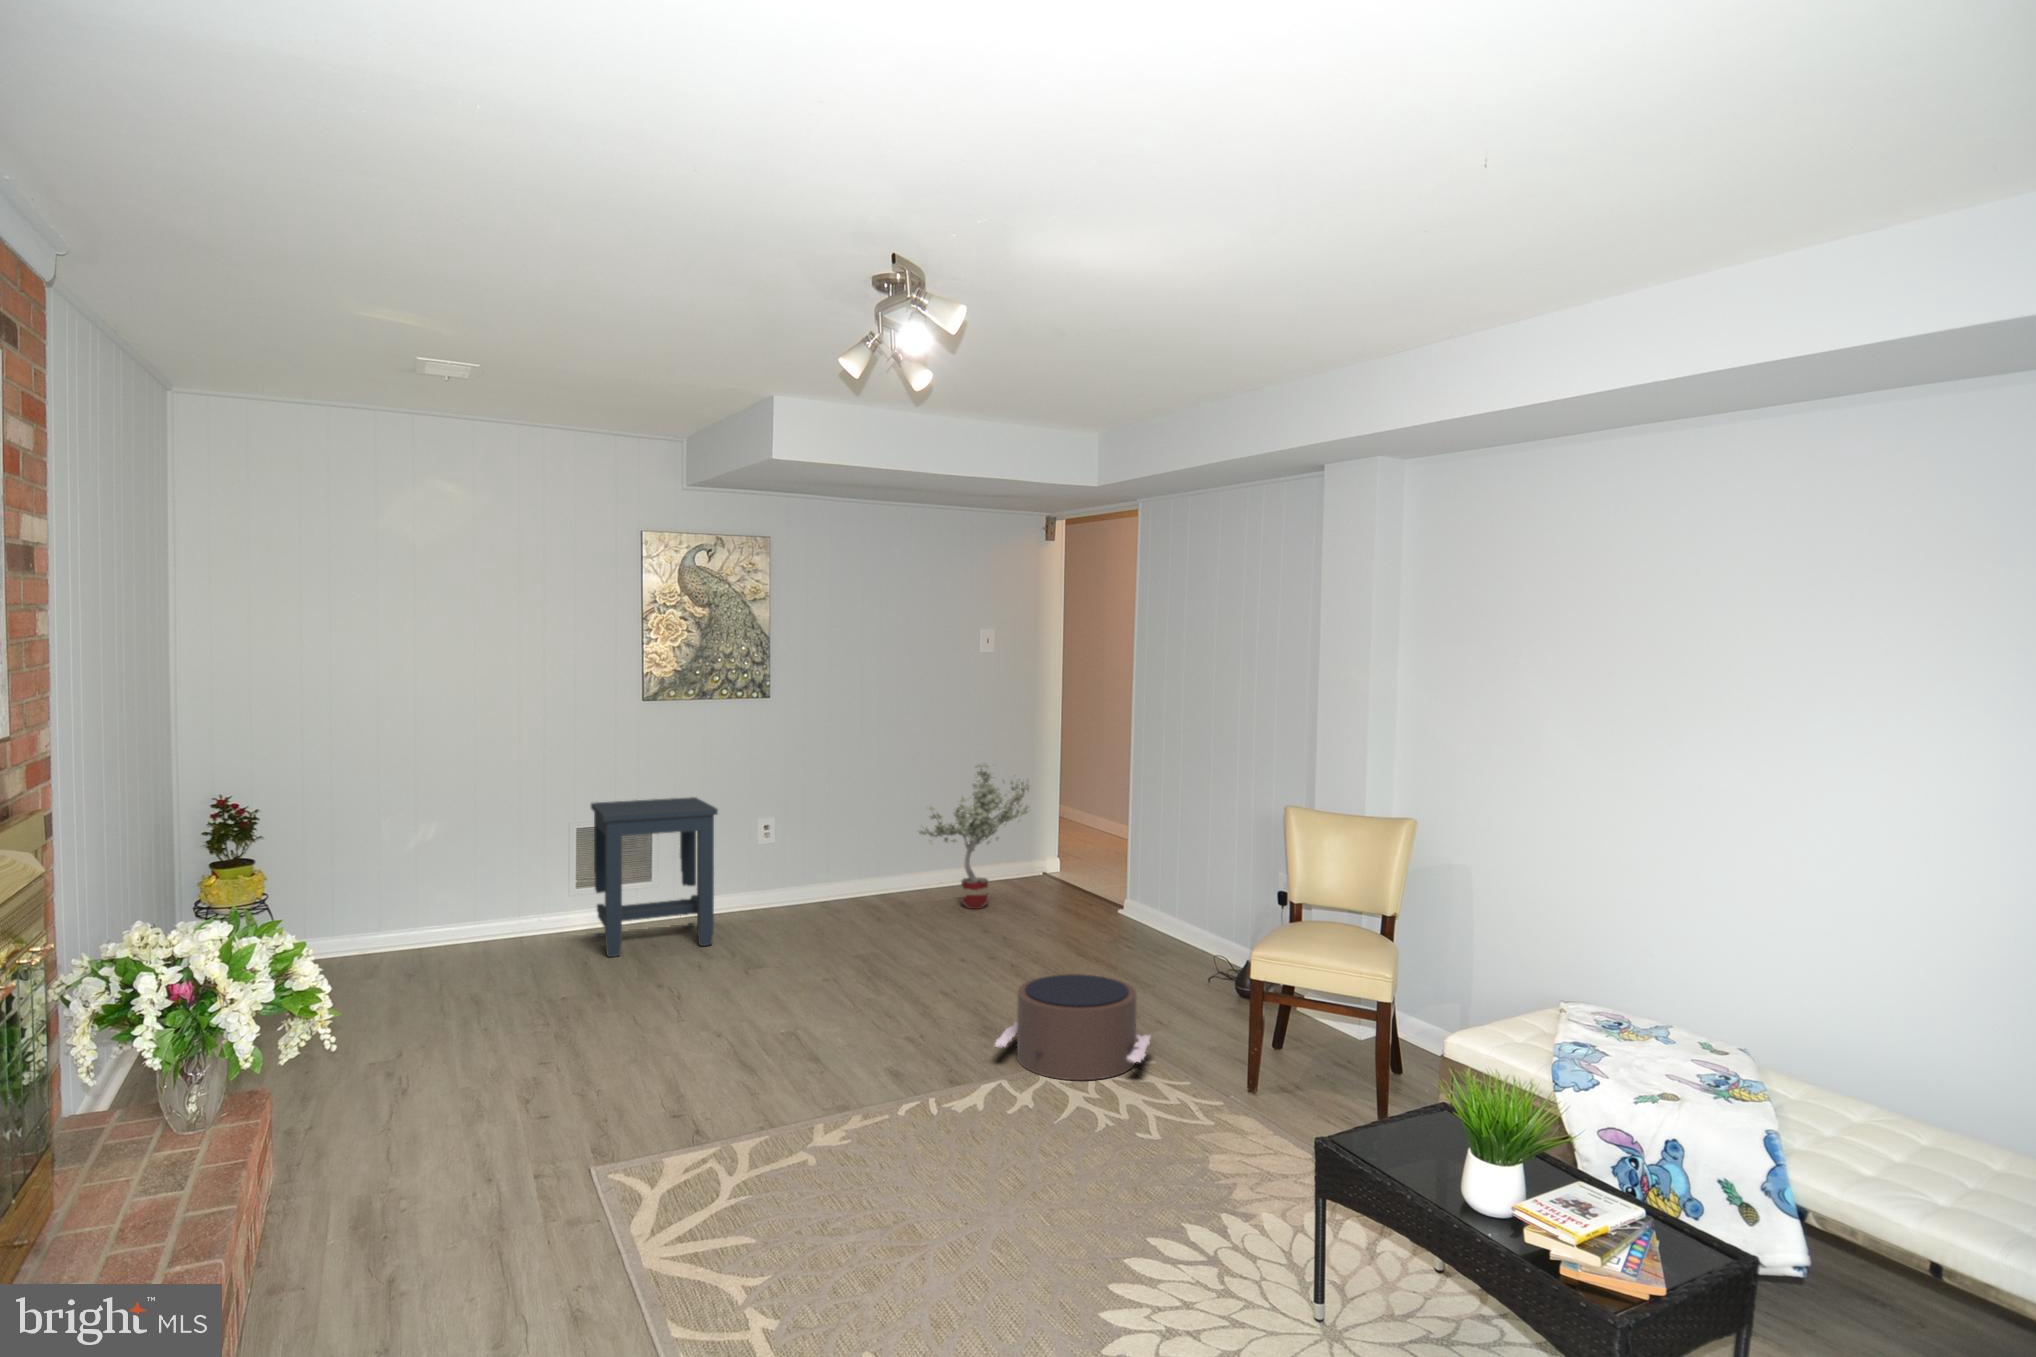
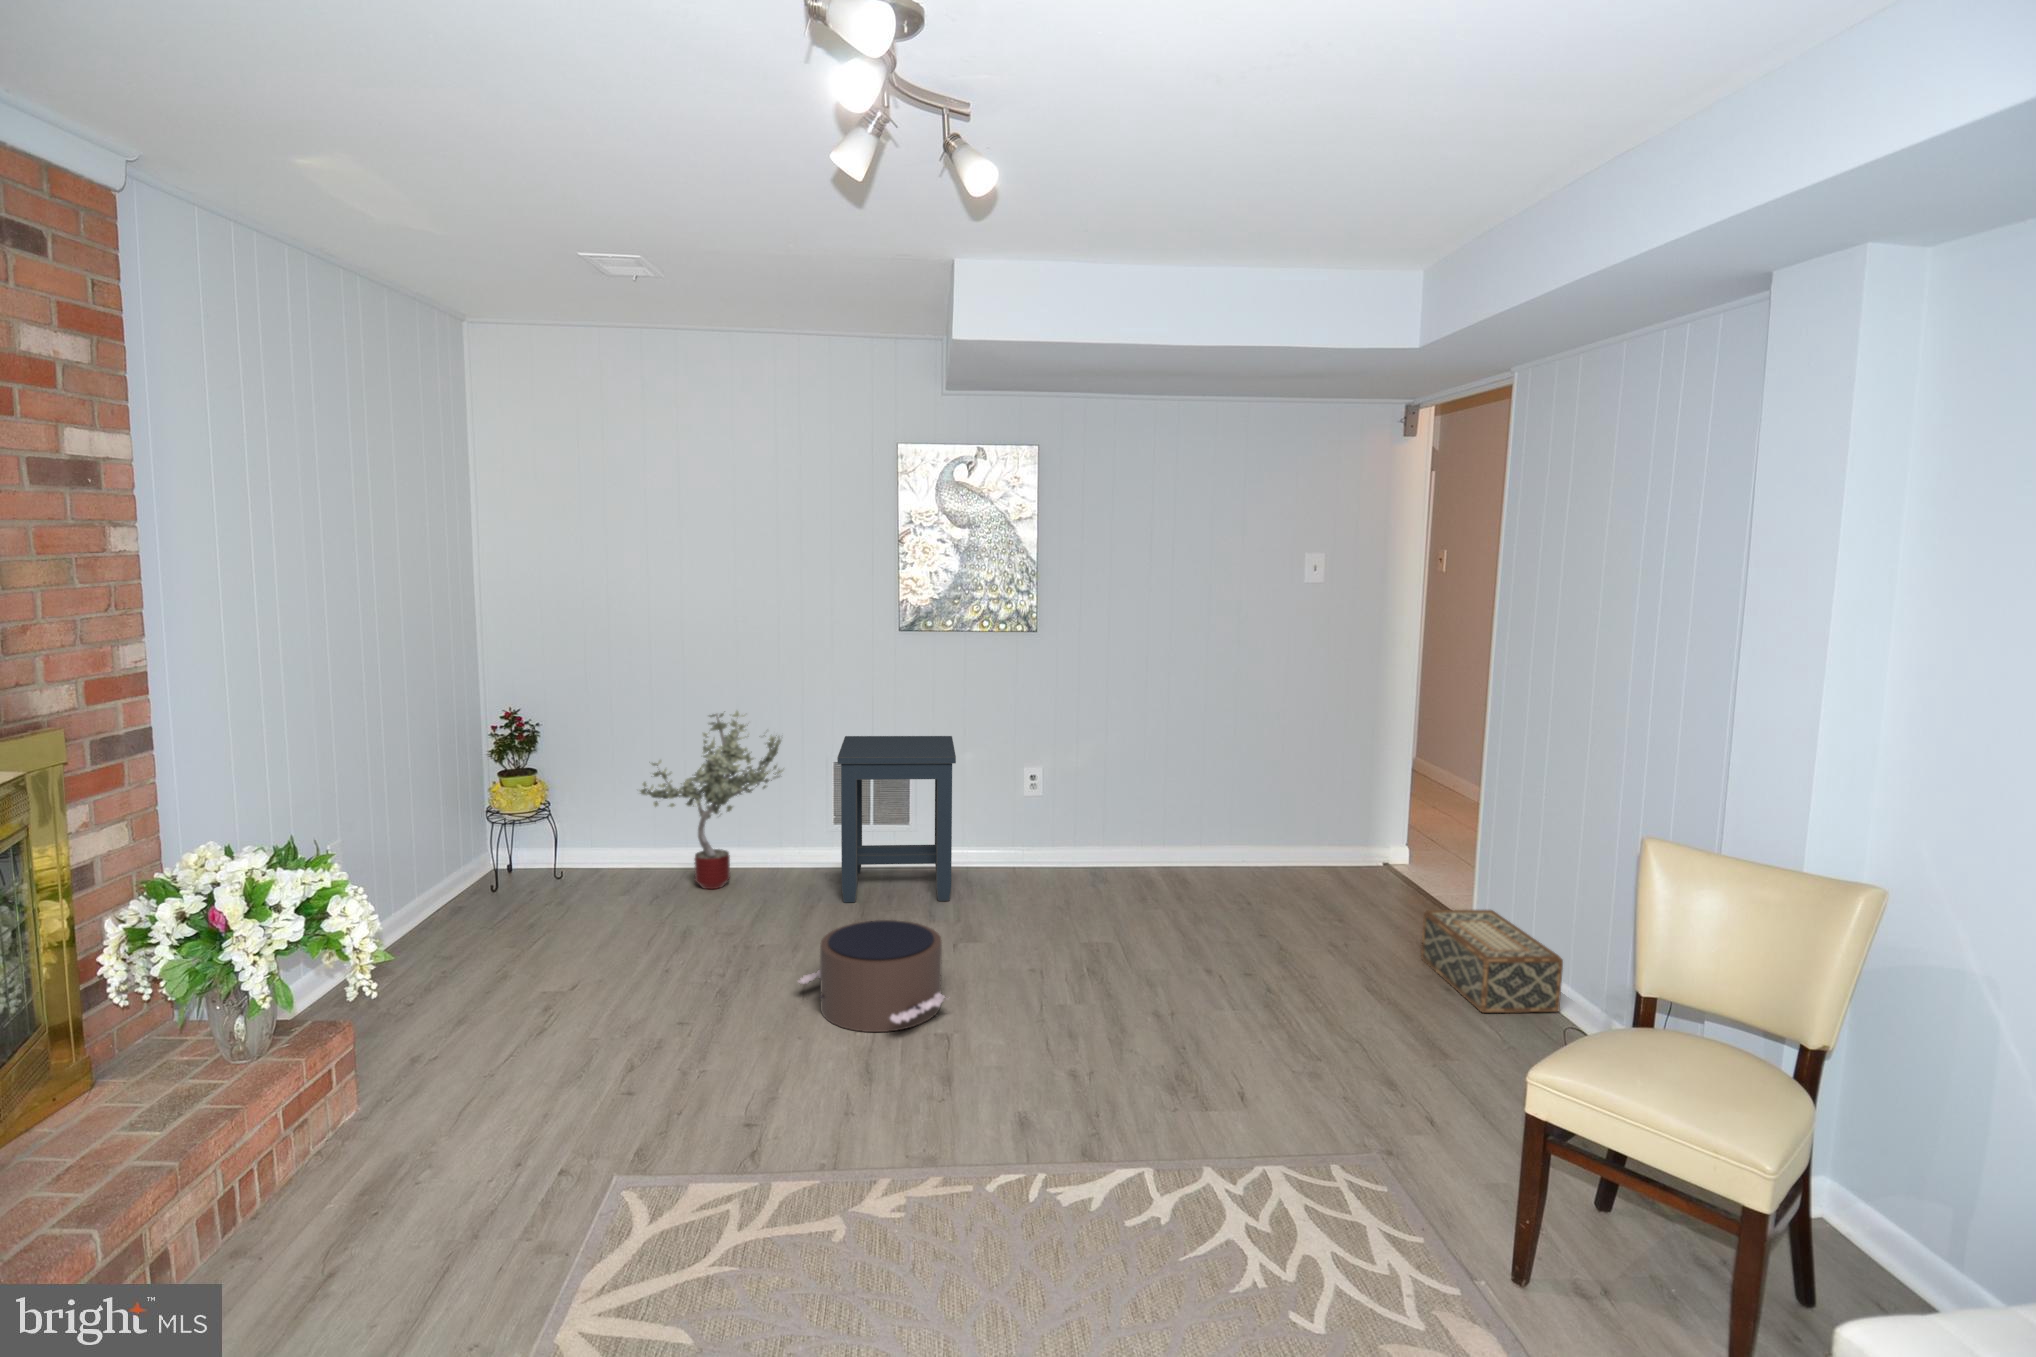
potted tree: present [919,764,1030,909] -> present [640,711,784,889]
woven basket: none [1118,894,1224,963] -> present [1421,910,1563,1013]
pouf: present [995,974,1150,1080] -> present [798,920,945,1032]

